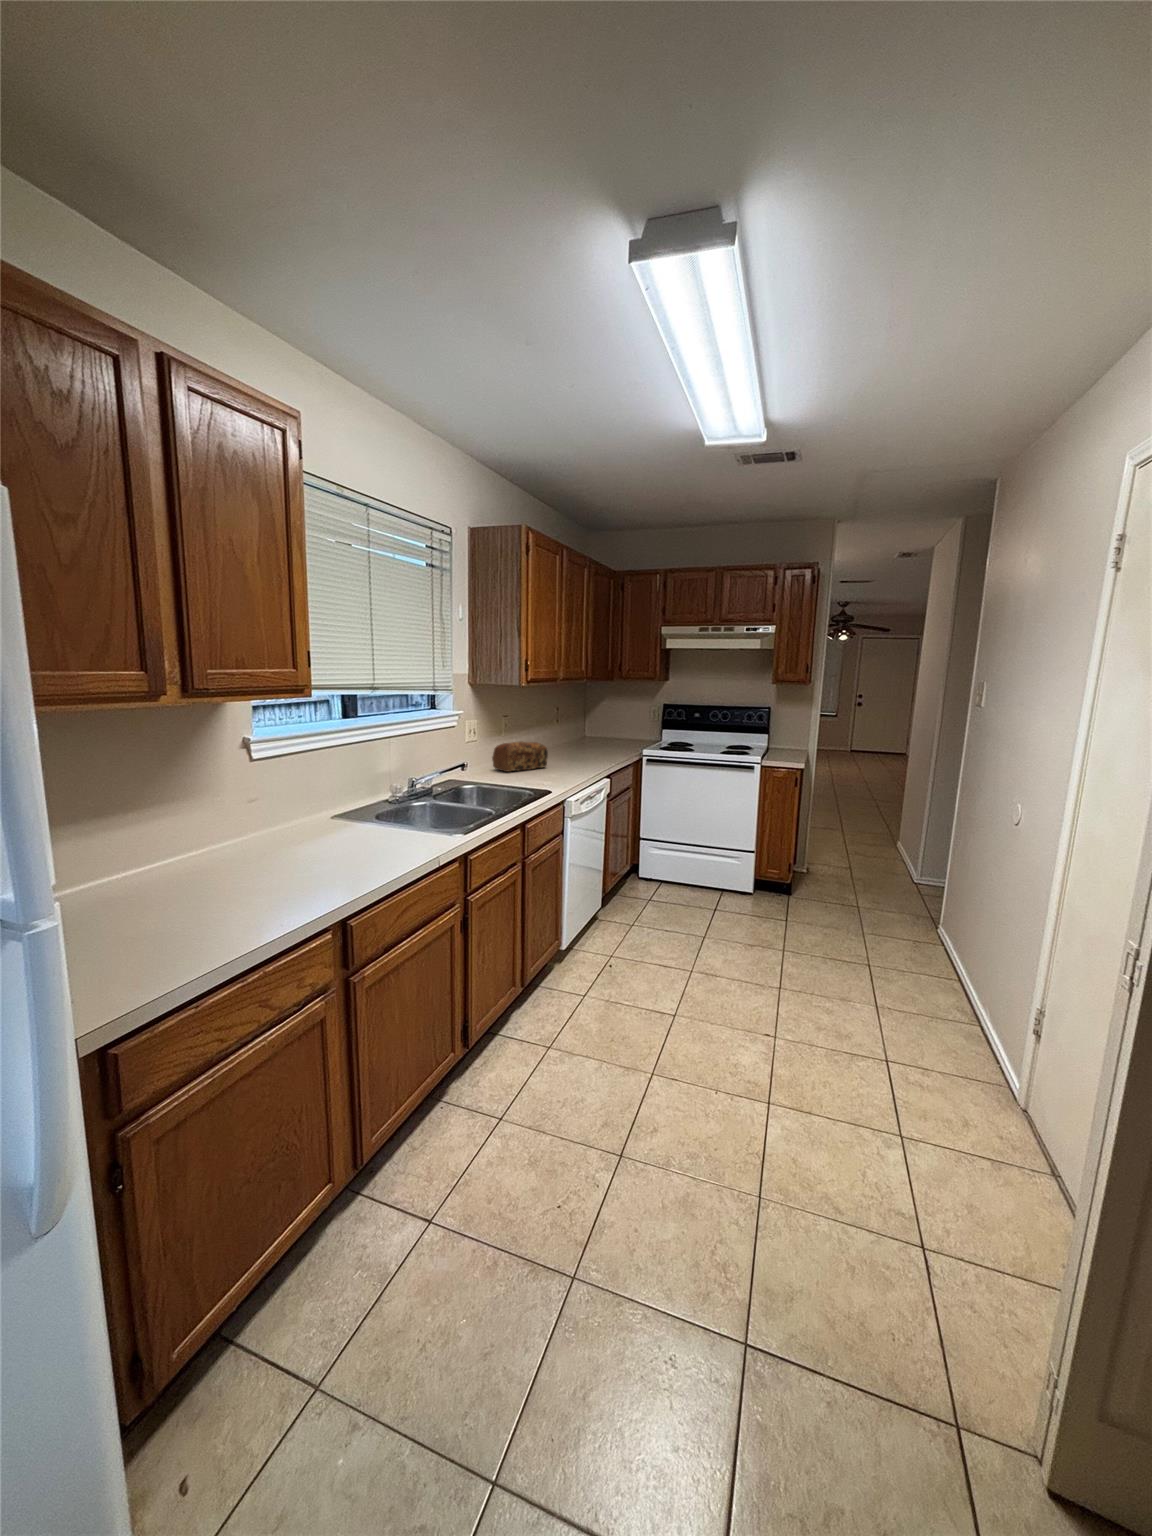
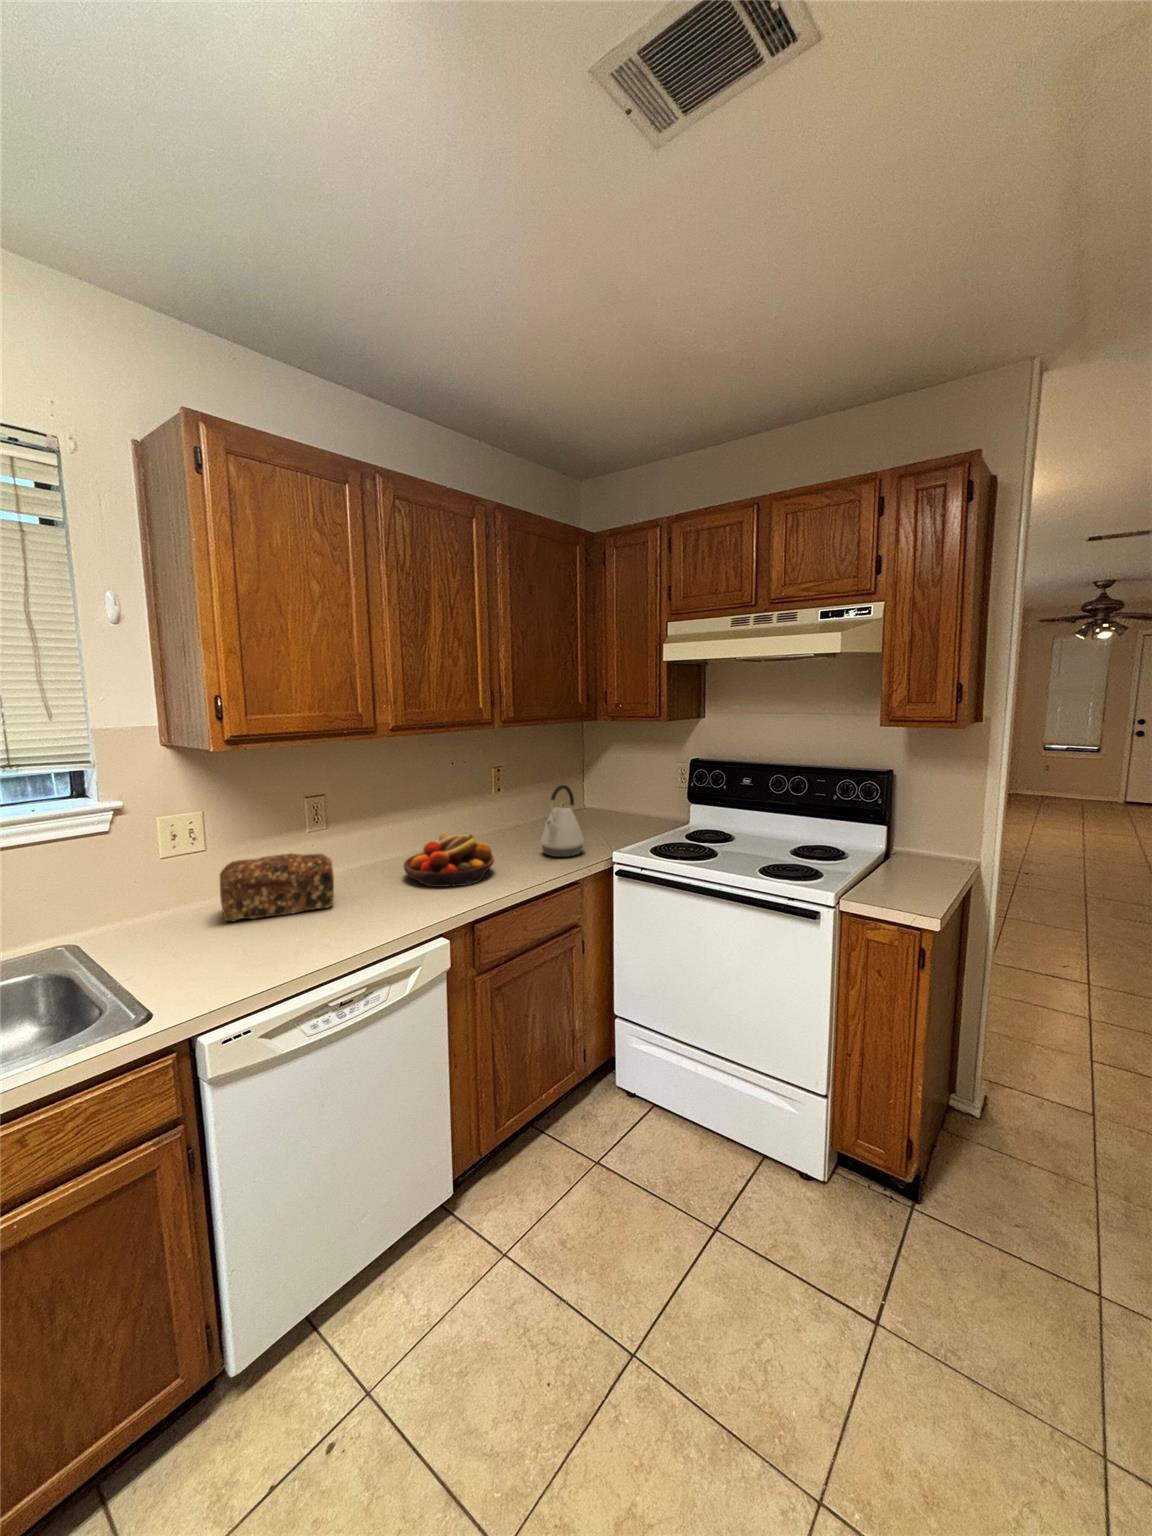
kettle: none [604,714,627,752] -> present [541,785,584,857]
fruit bowl: none [552,738,599,761] -> present [404,832,494,887]

